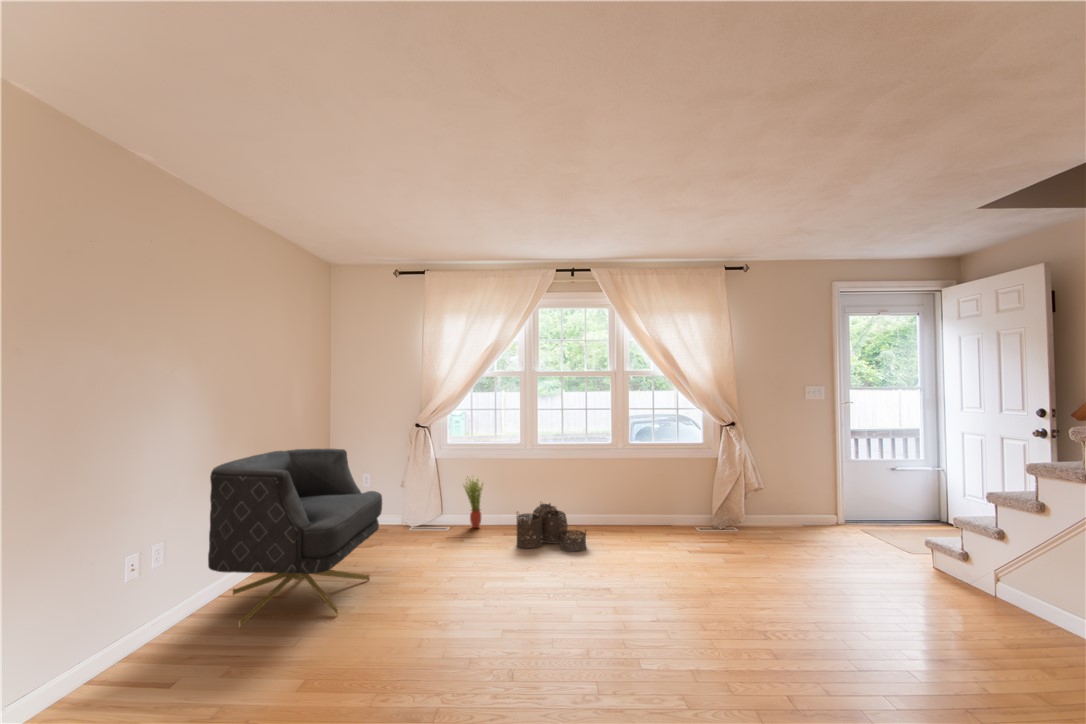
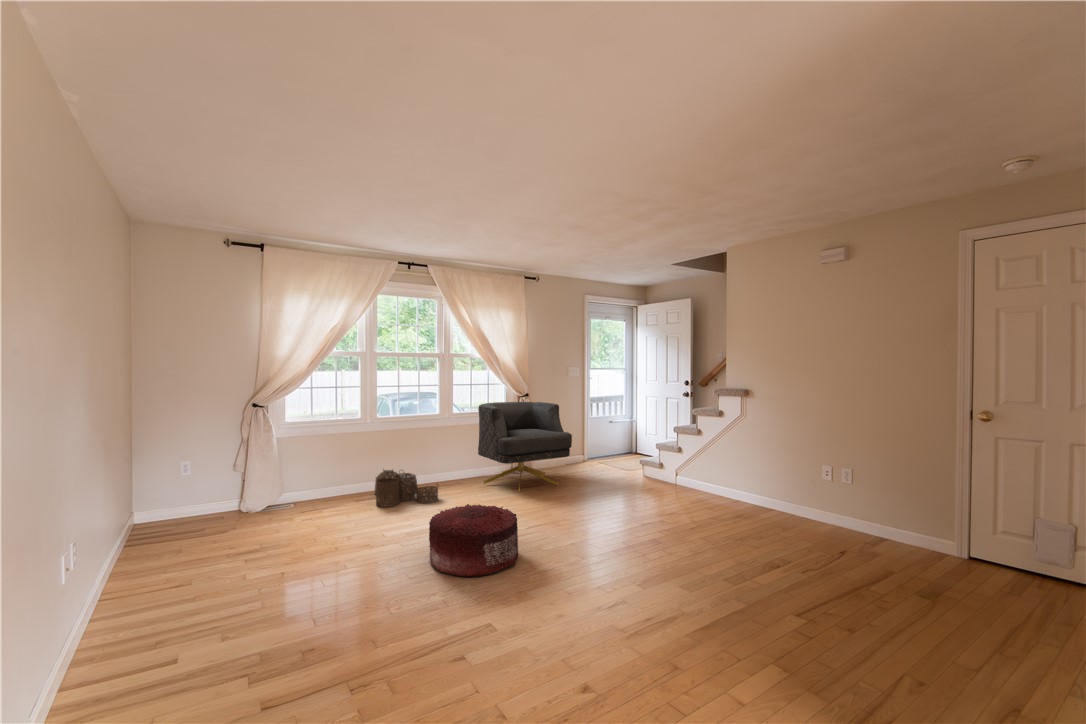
armchair: present [208,449,382,628] -> present [478,402,572,492]
potted plant: present [464,476,483,528] -> none [305,451,329,502]
pouf: none [468,571,593,687] -> present [429,504,518,577]

